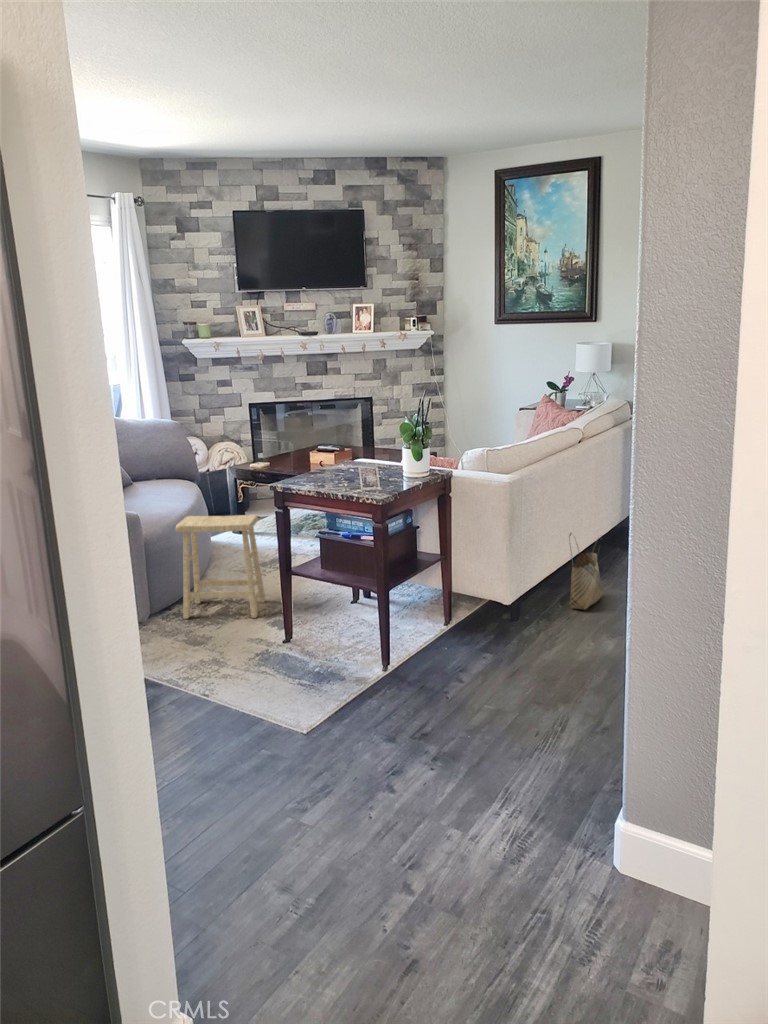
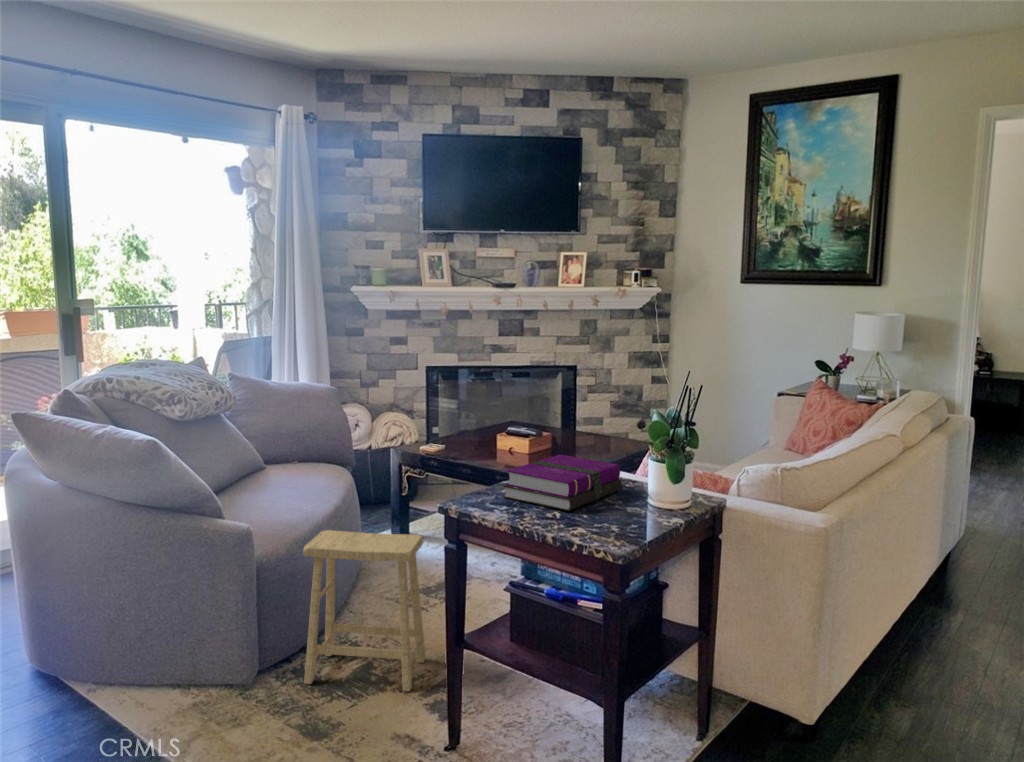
hardback book: none [309,450,388,482] -> present [503,455,623,511]
woven basket: present [569,533,603,610] -> none [888,596,942,723]

